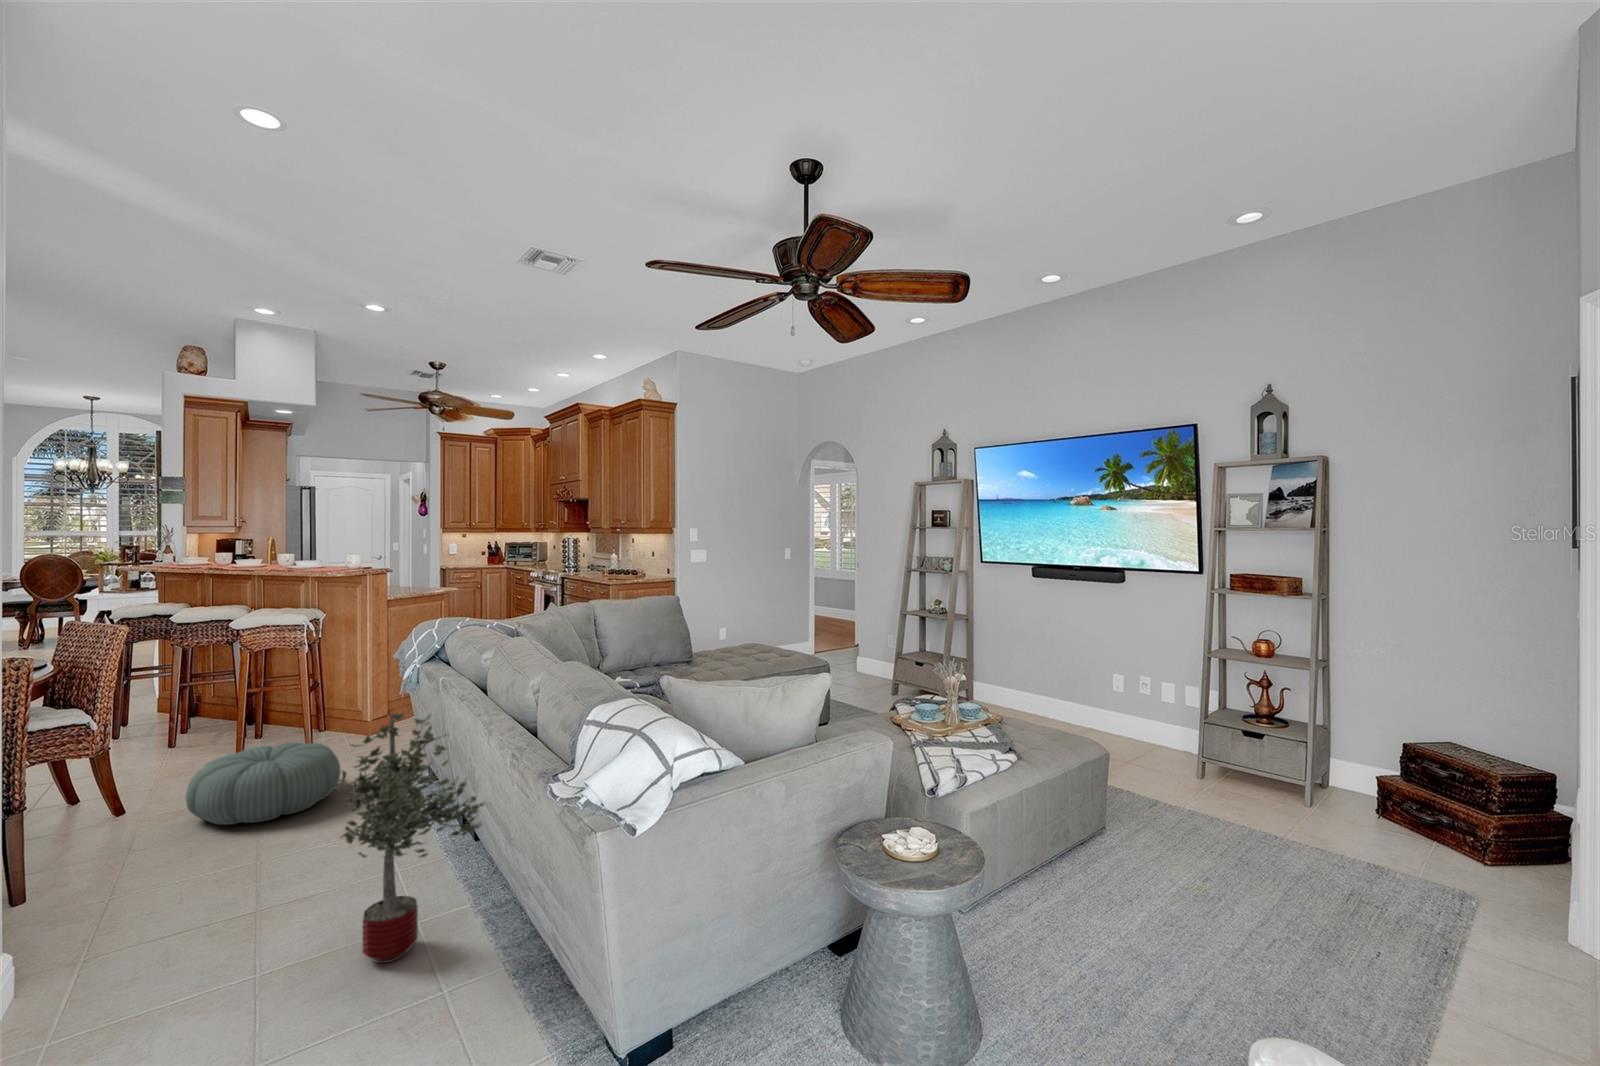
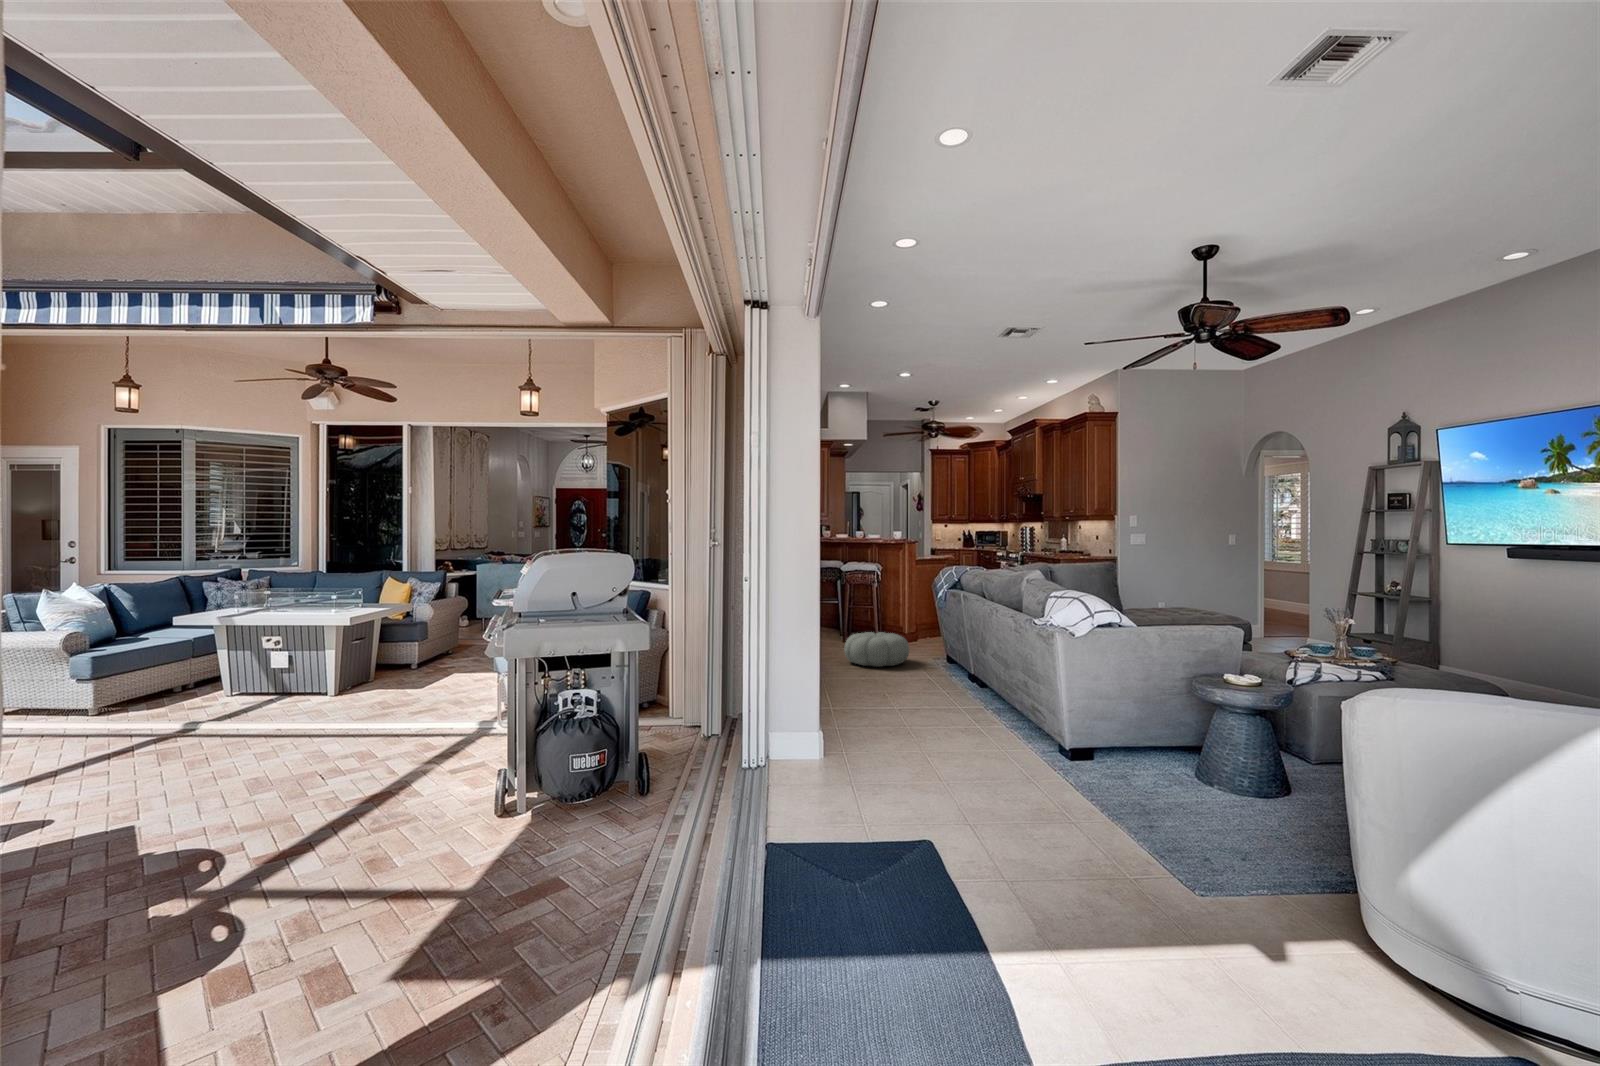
potted tree: present [335,713,484,963] -> none [938,595,1004,710]

